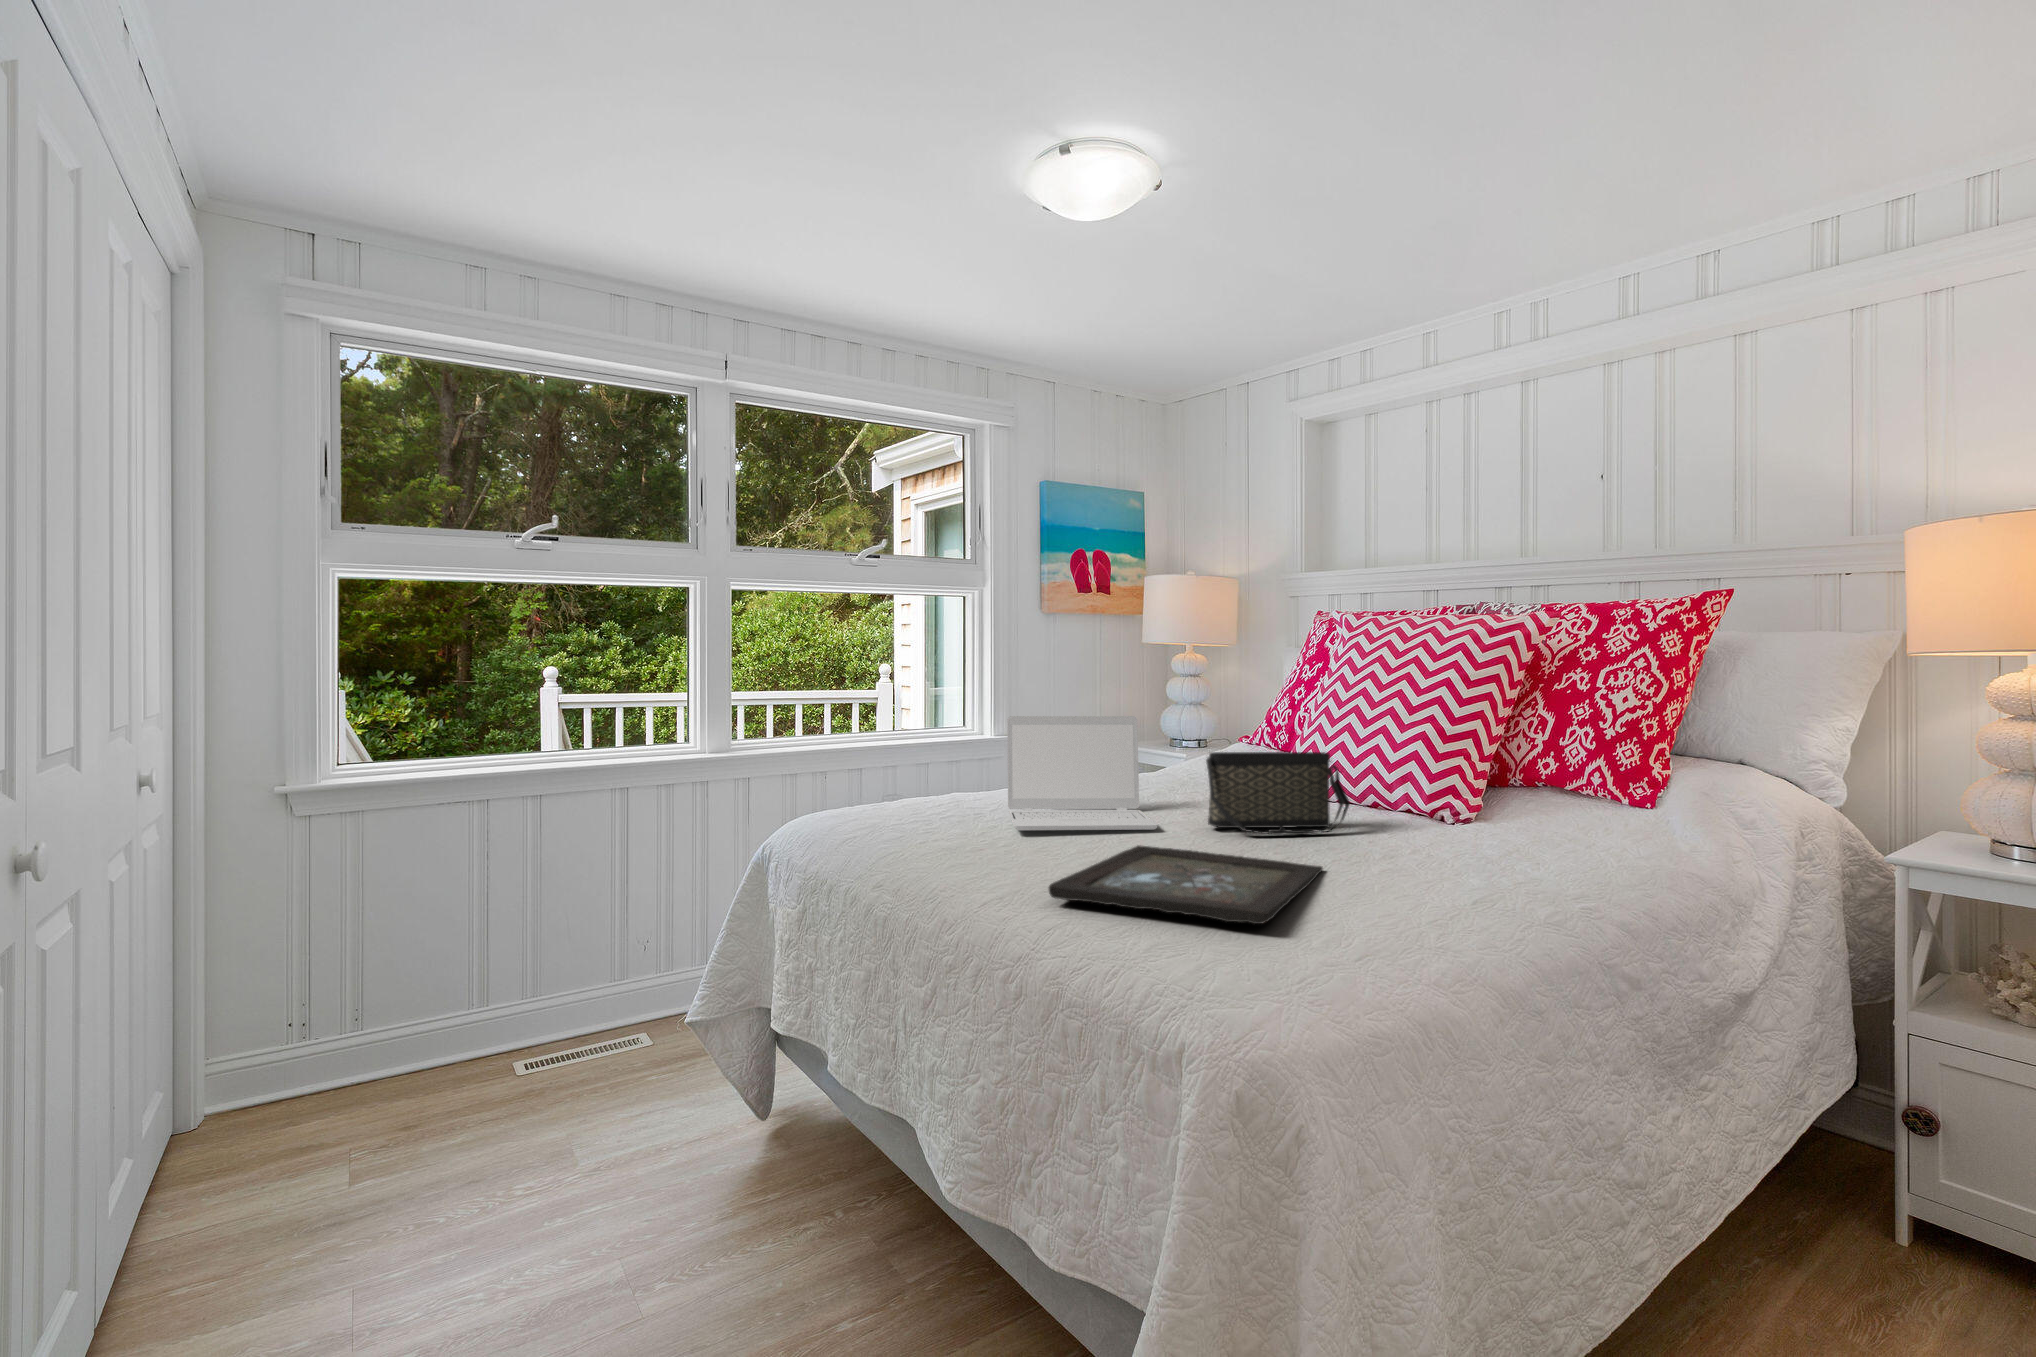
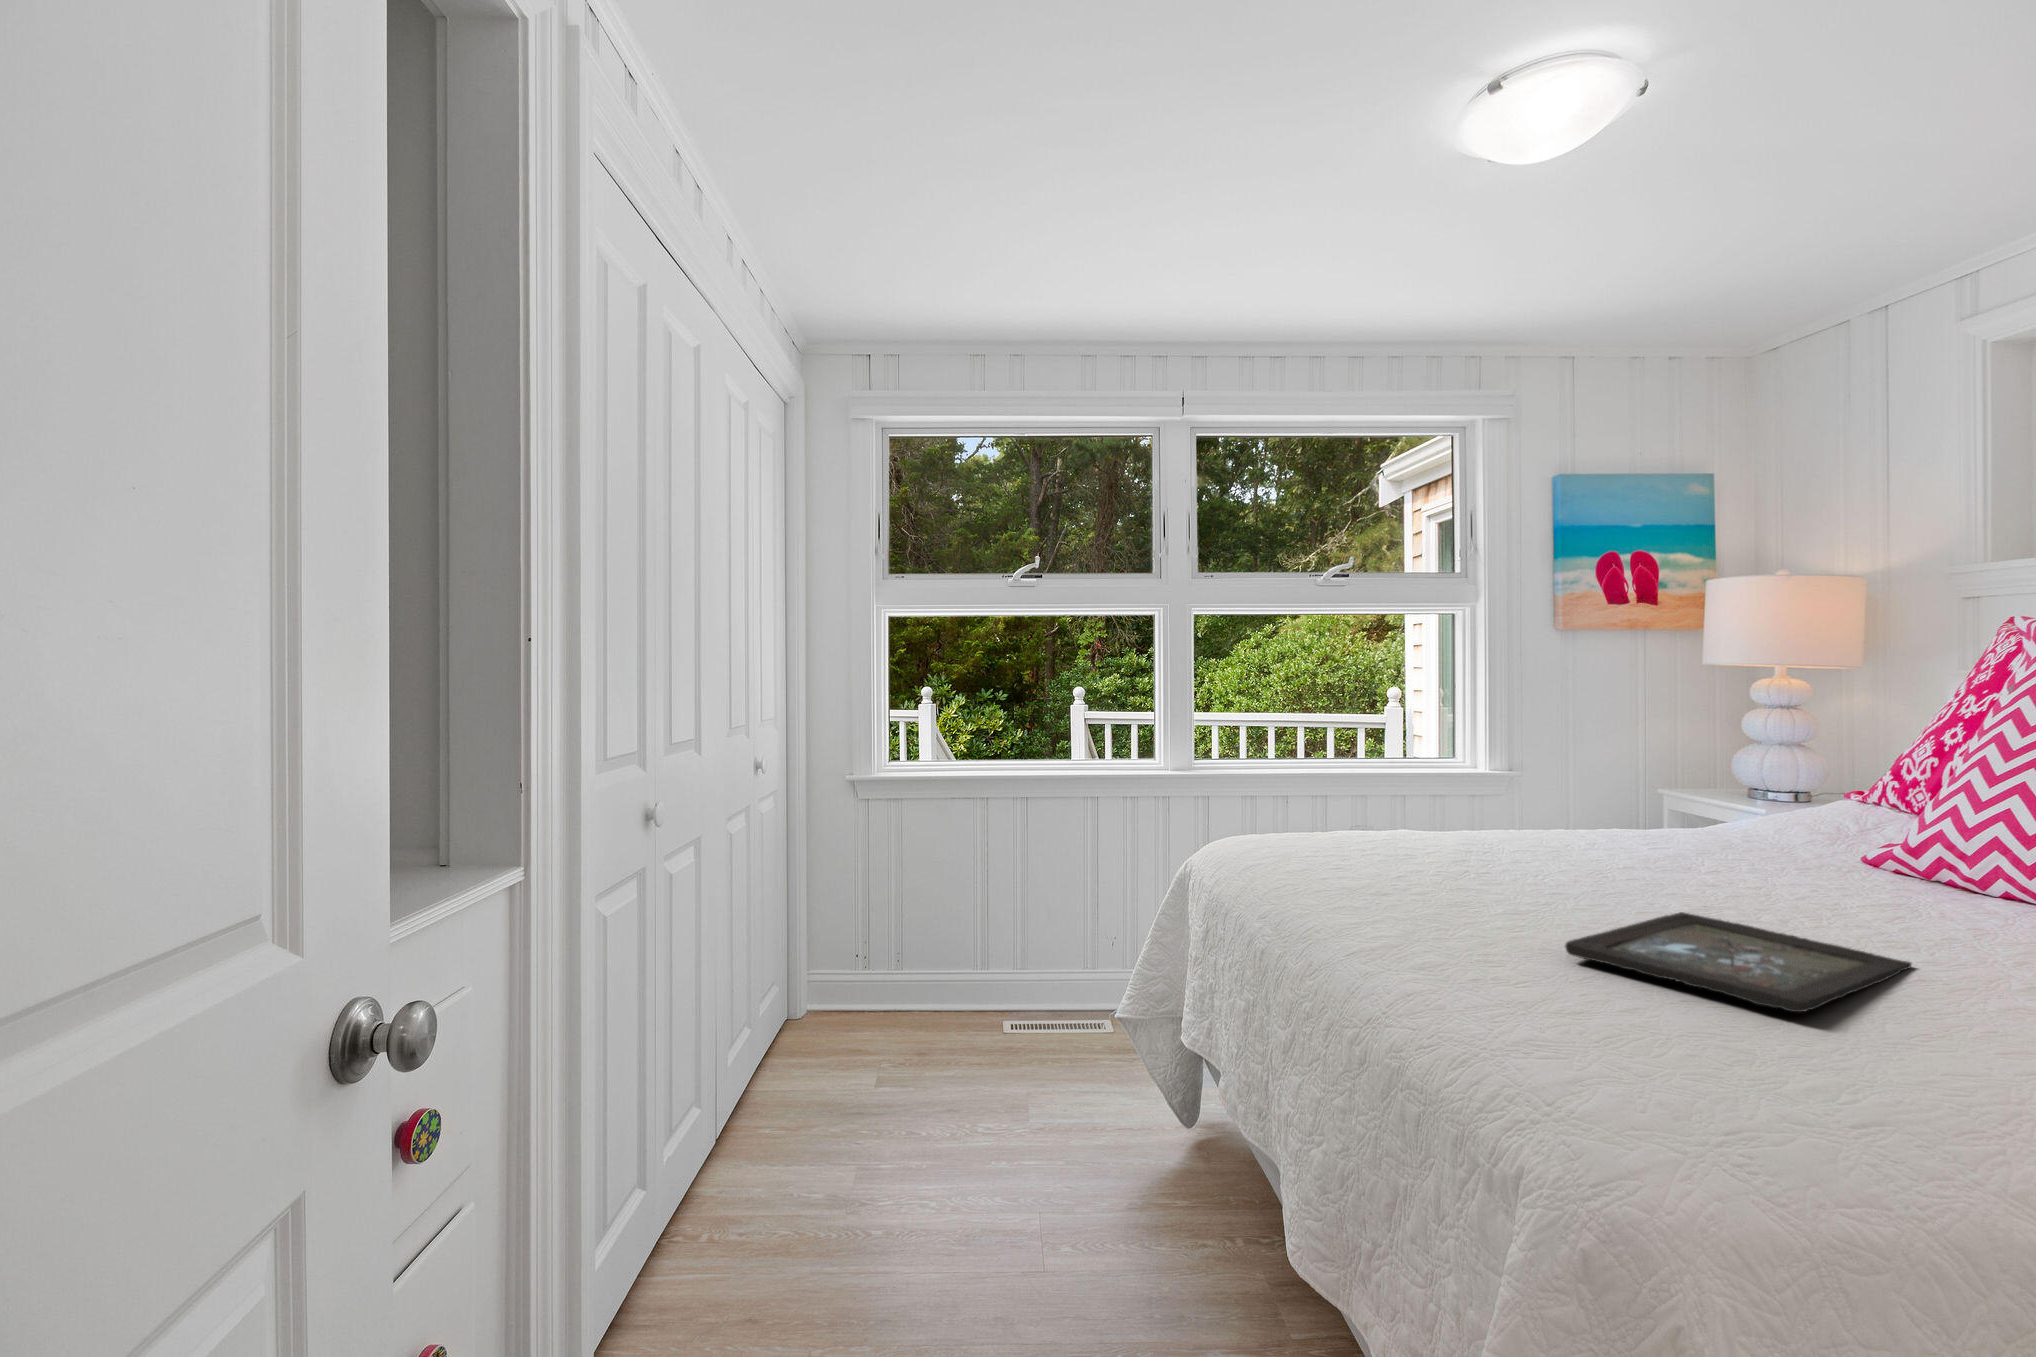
laptop: present [1008,716,1158,830] -> none [1541,763,1714,896]
handbag: present [1206,752,1350,835] -> none [1778,820,1978,924]

